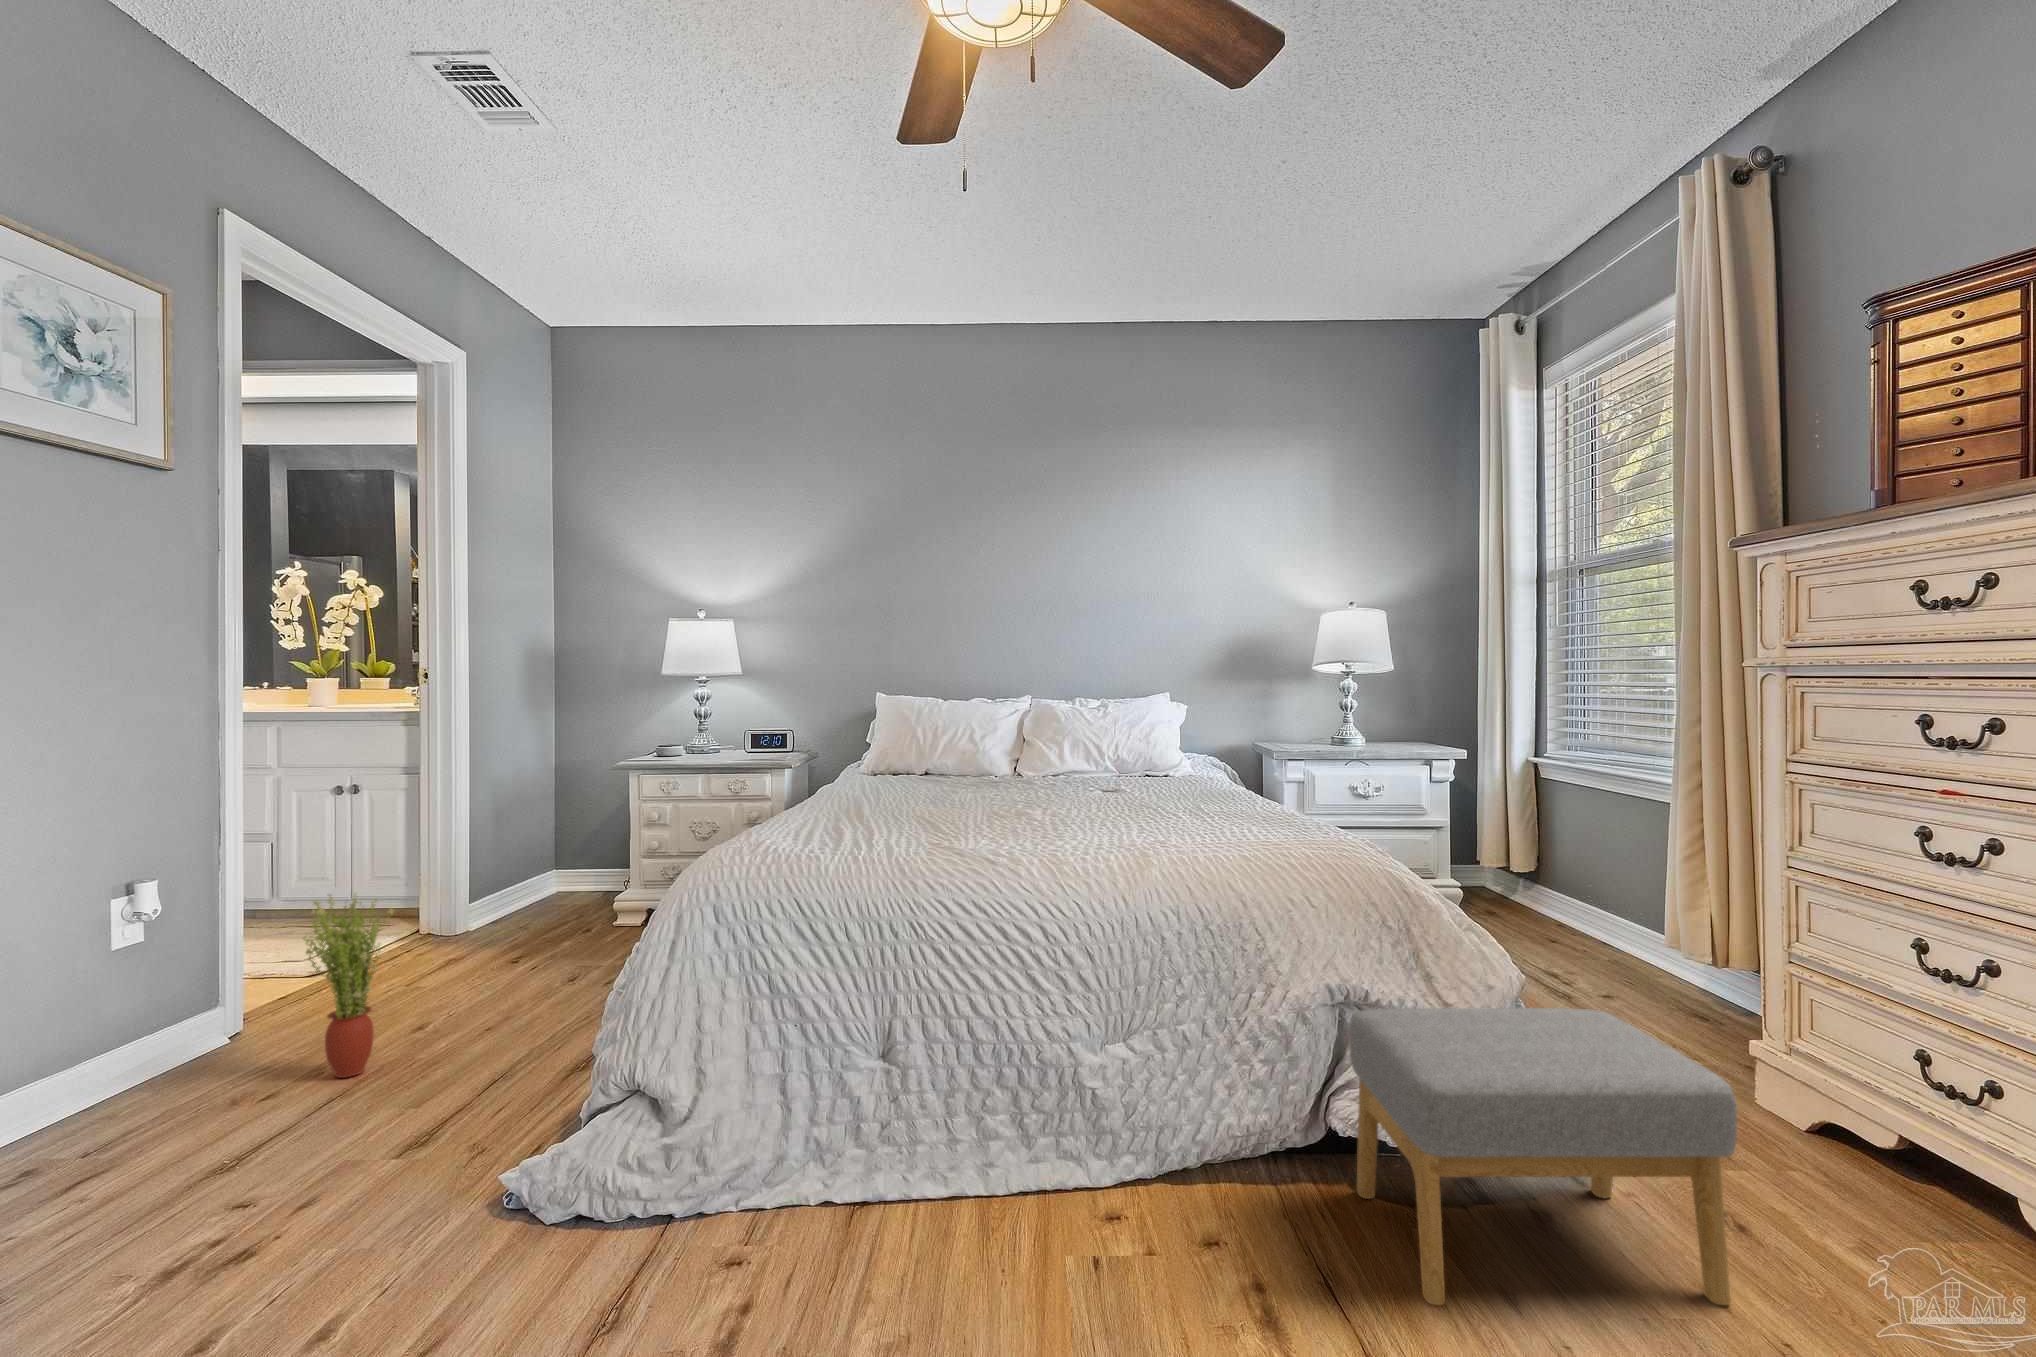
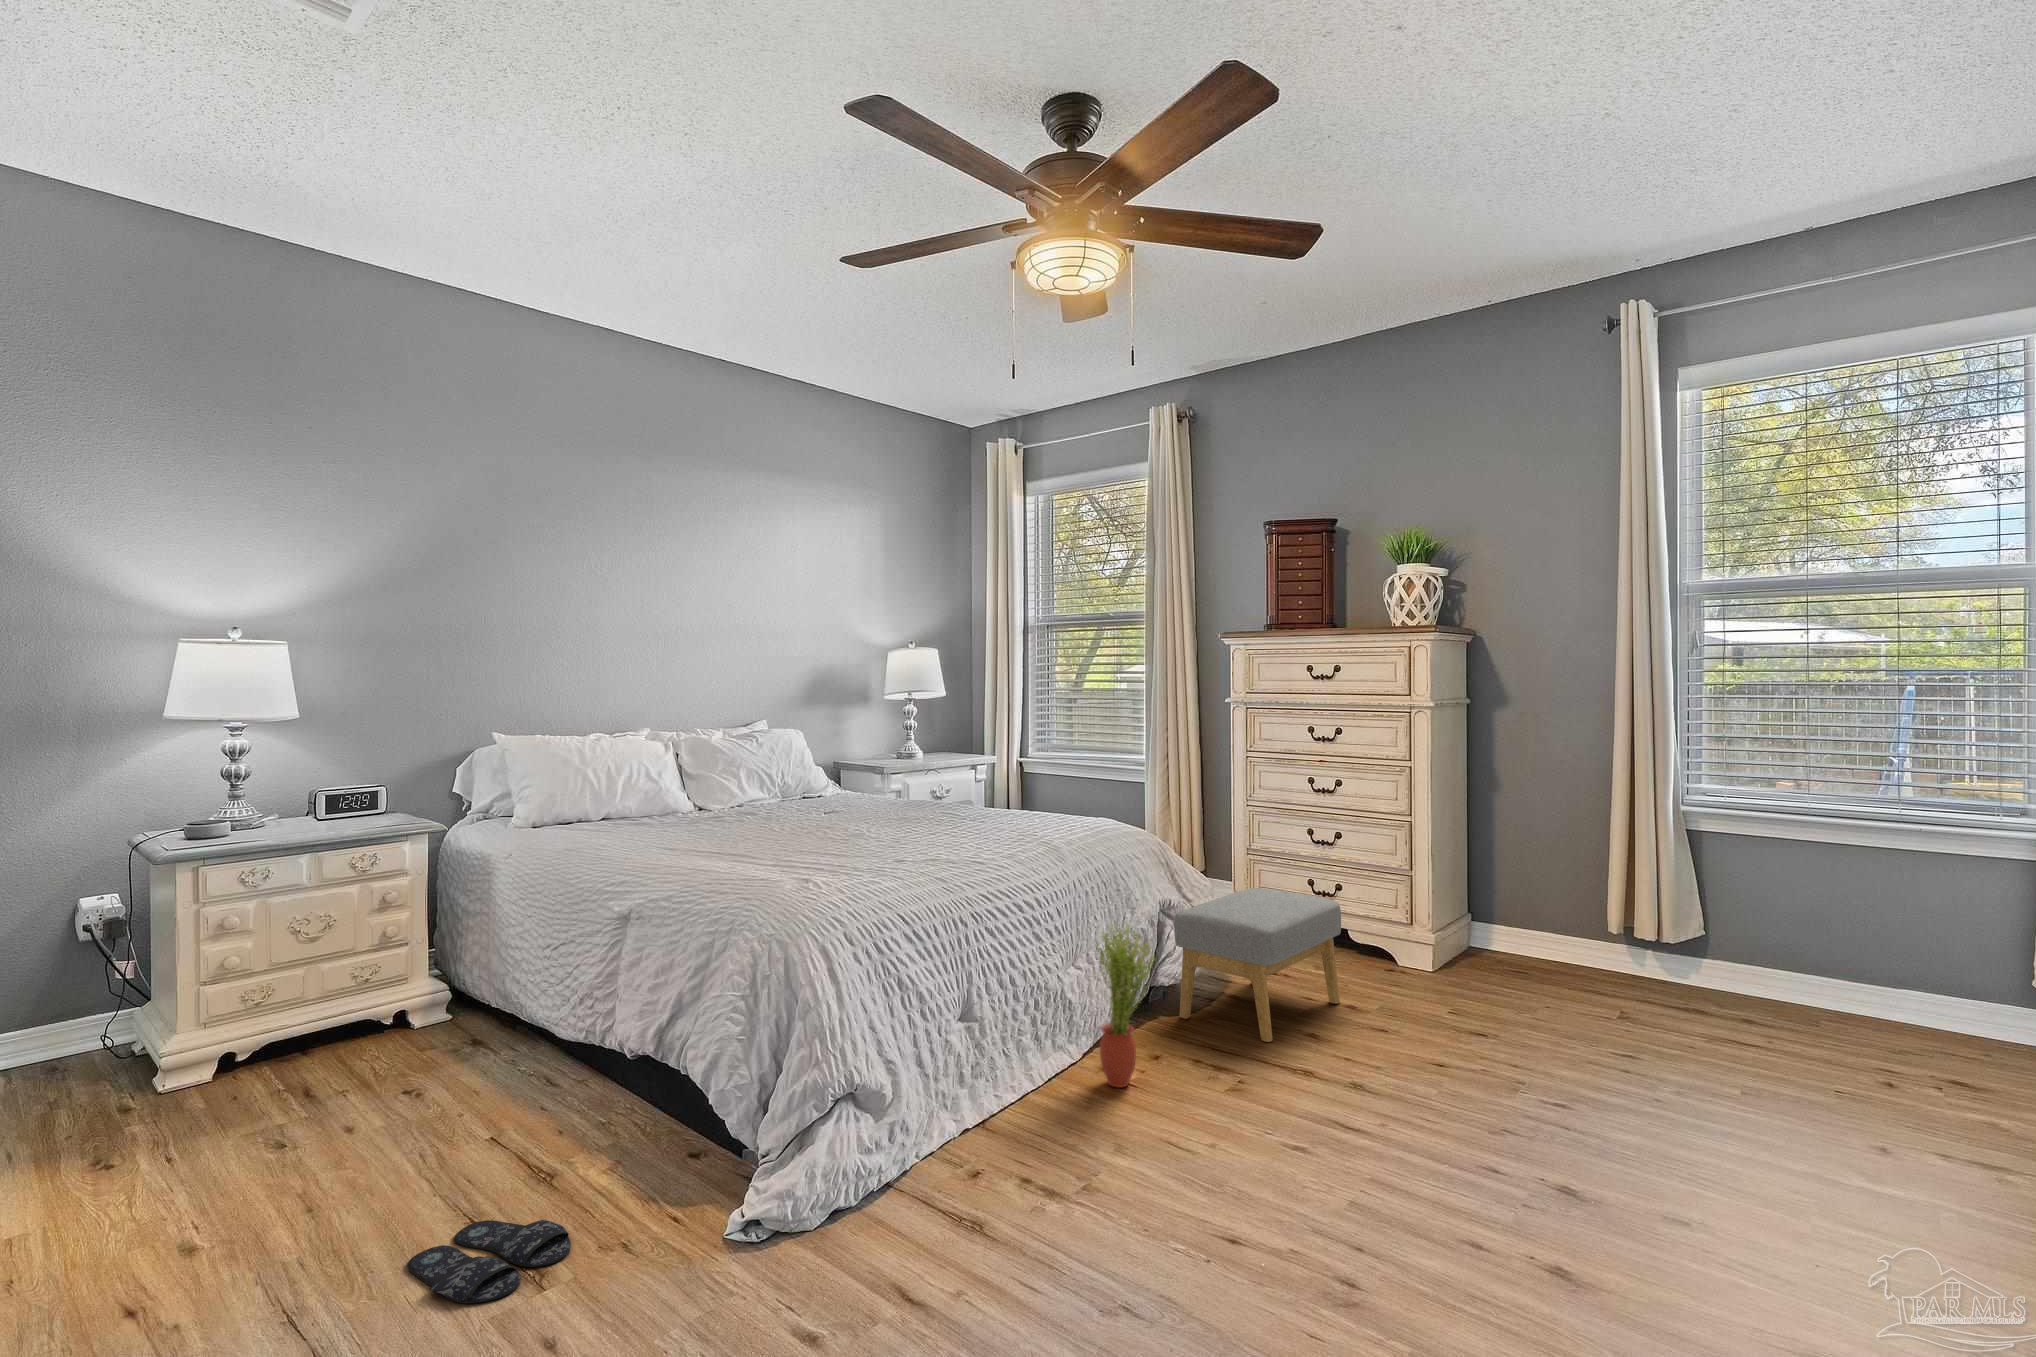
potted plant: present [303,895,394,1078] -> present [1096,922,1155,1088]
slippers: none [333,1094,473,1162] -> present [407,1220,571,1304]

